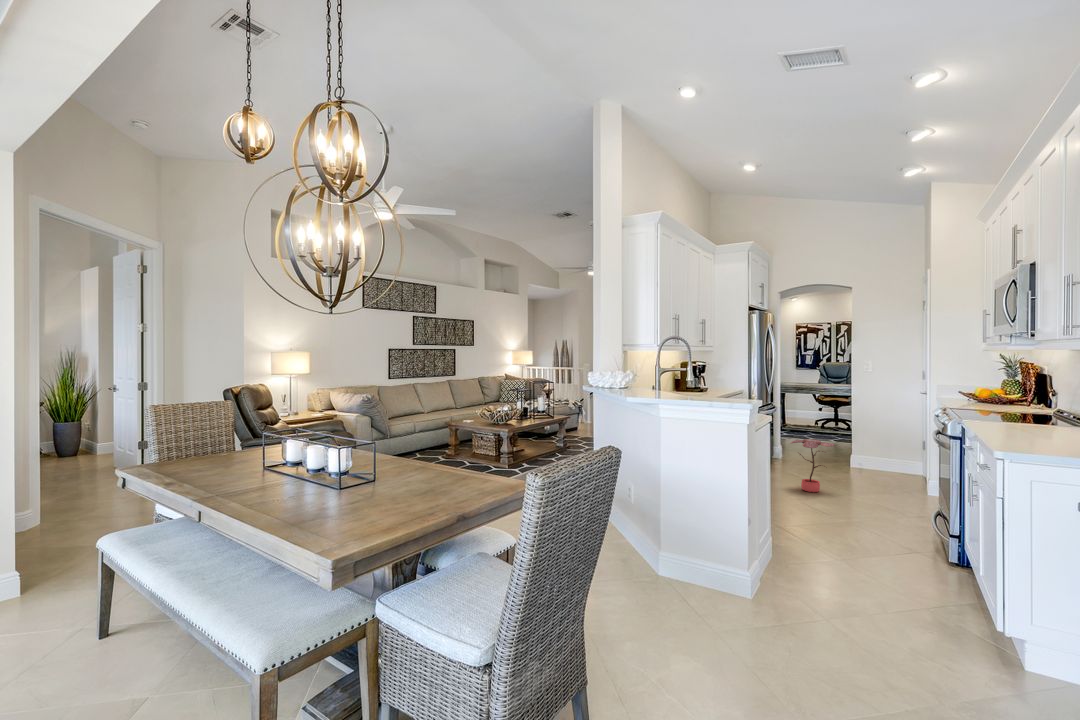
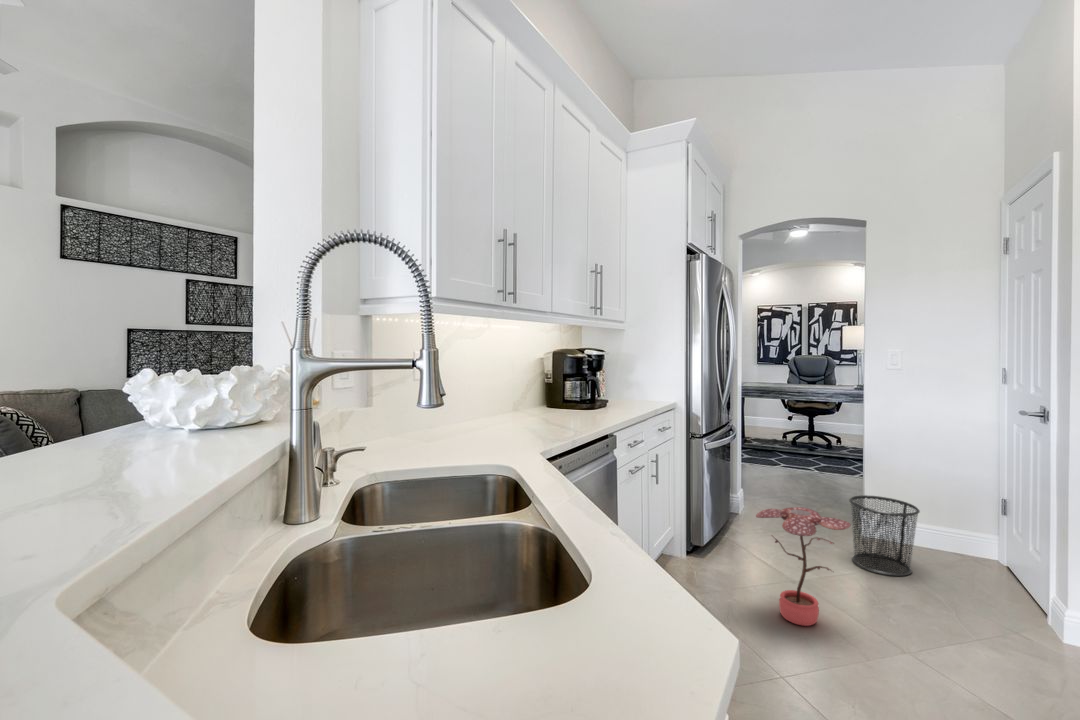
waste bin: none [842,442,879,481] -> present [849,495,920,576]

